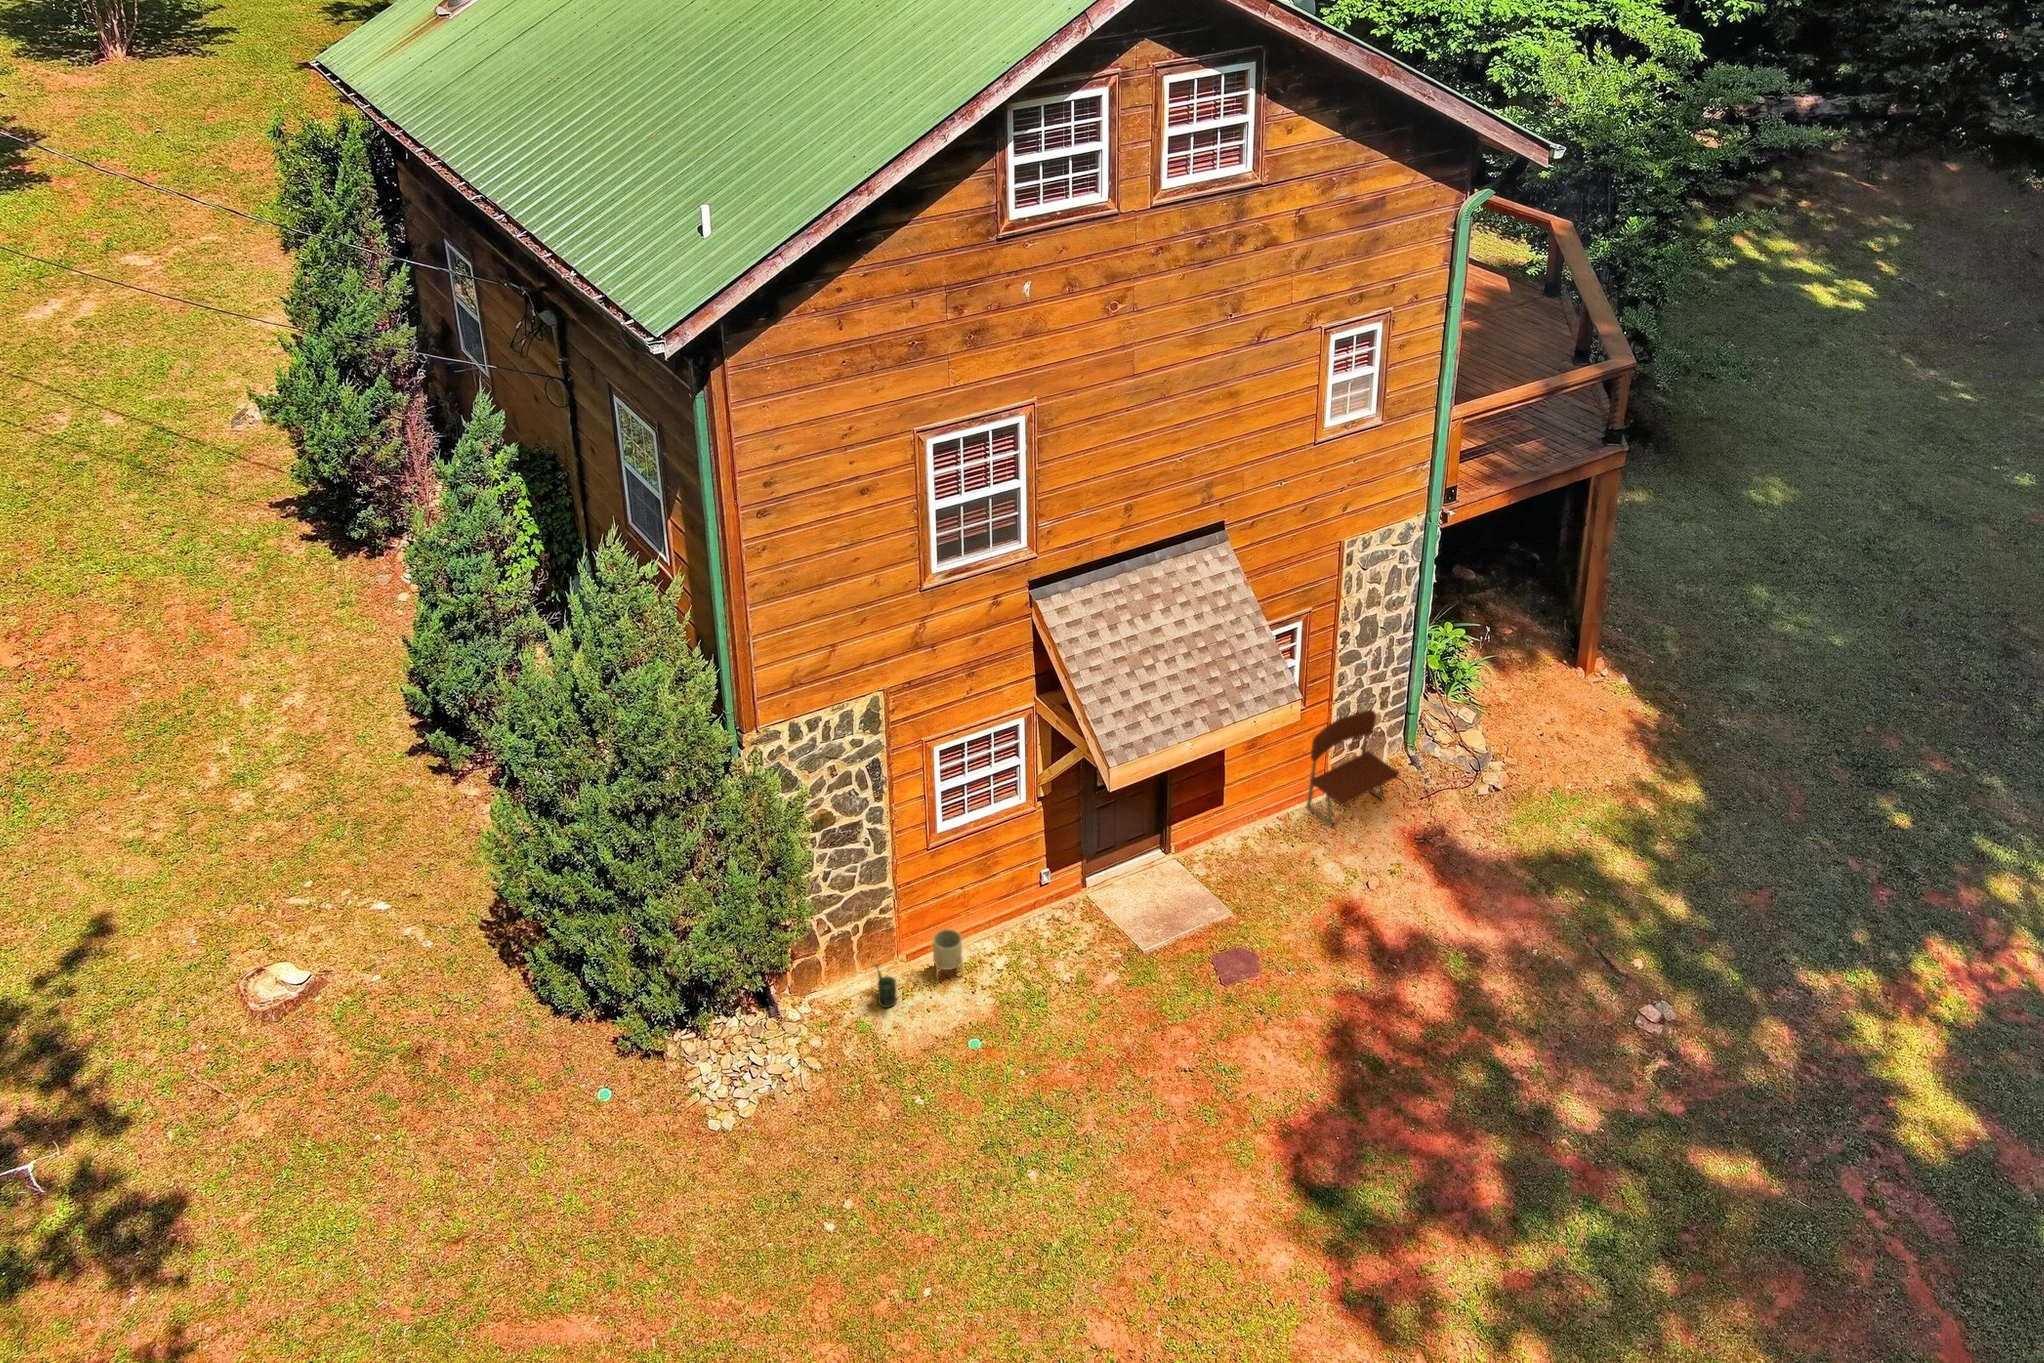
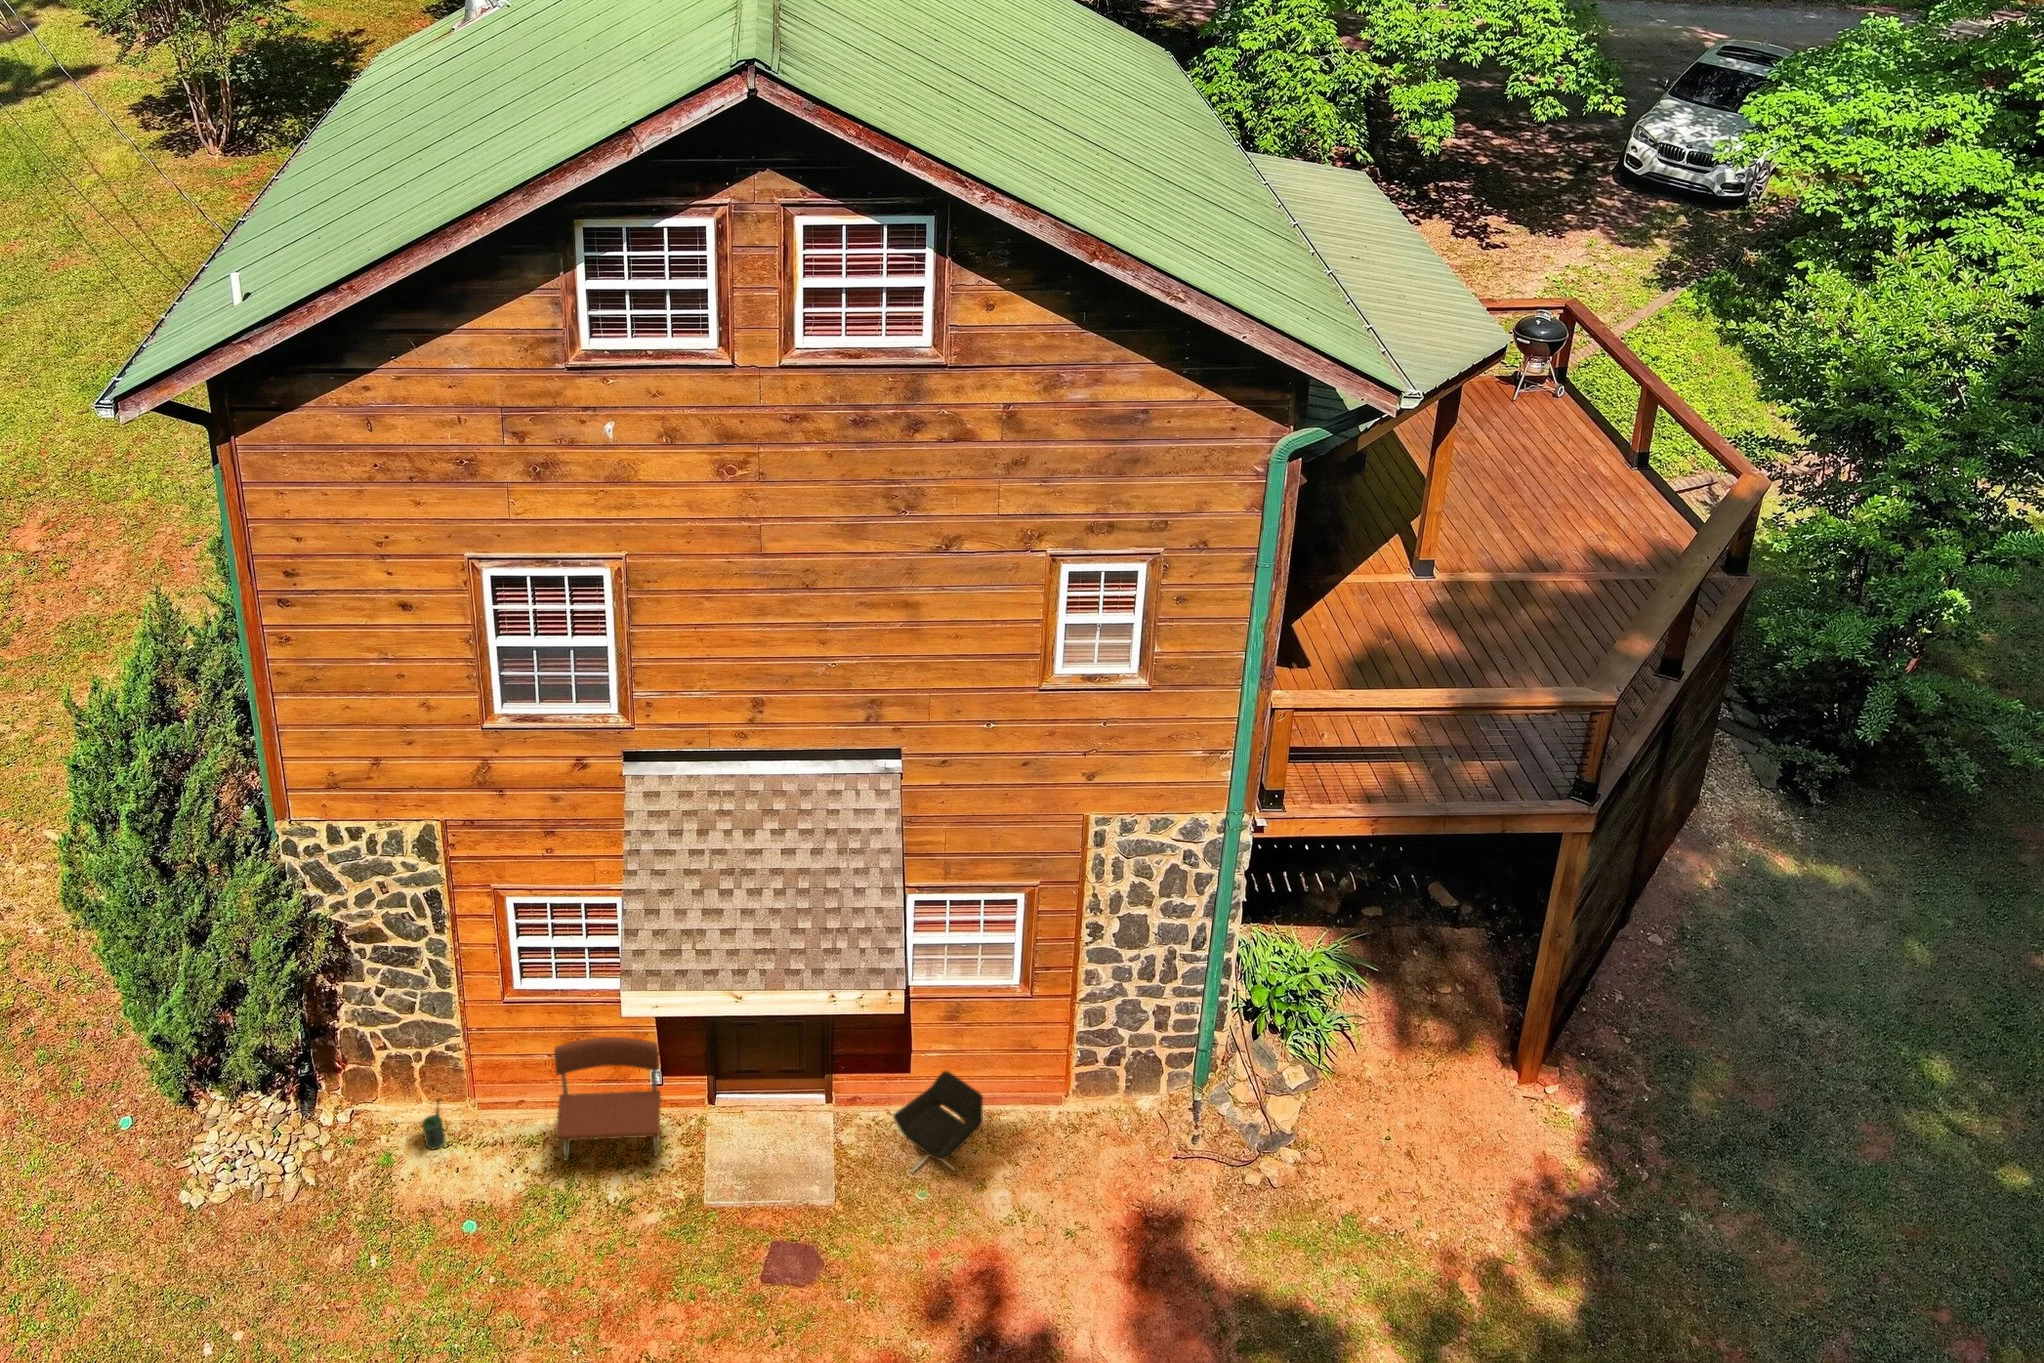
bench: present [1306,710,1399,826] -> present [554,1037,661,1160]
lounge chair: none [1233,786,1296,871] -> present [893,1070,983,1173]
planter: present [933,929,963,978] -> none [493,1091,535,1149]

